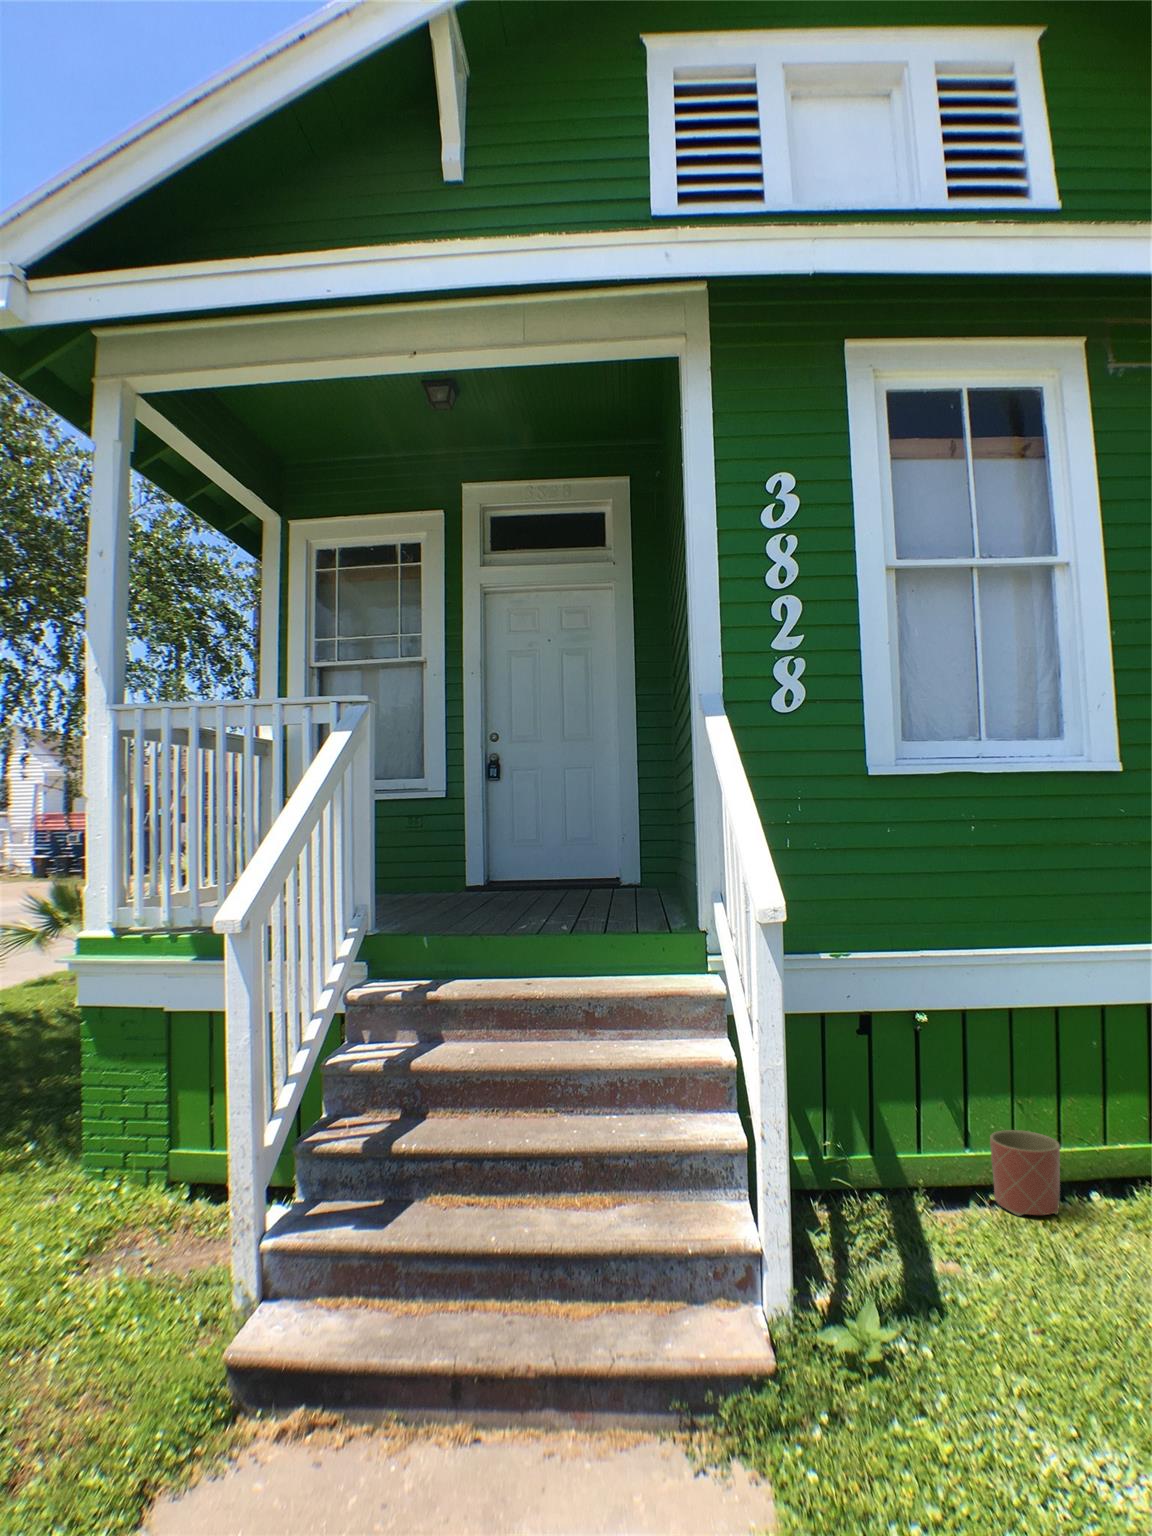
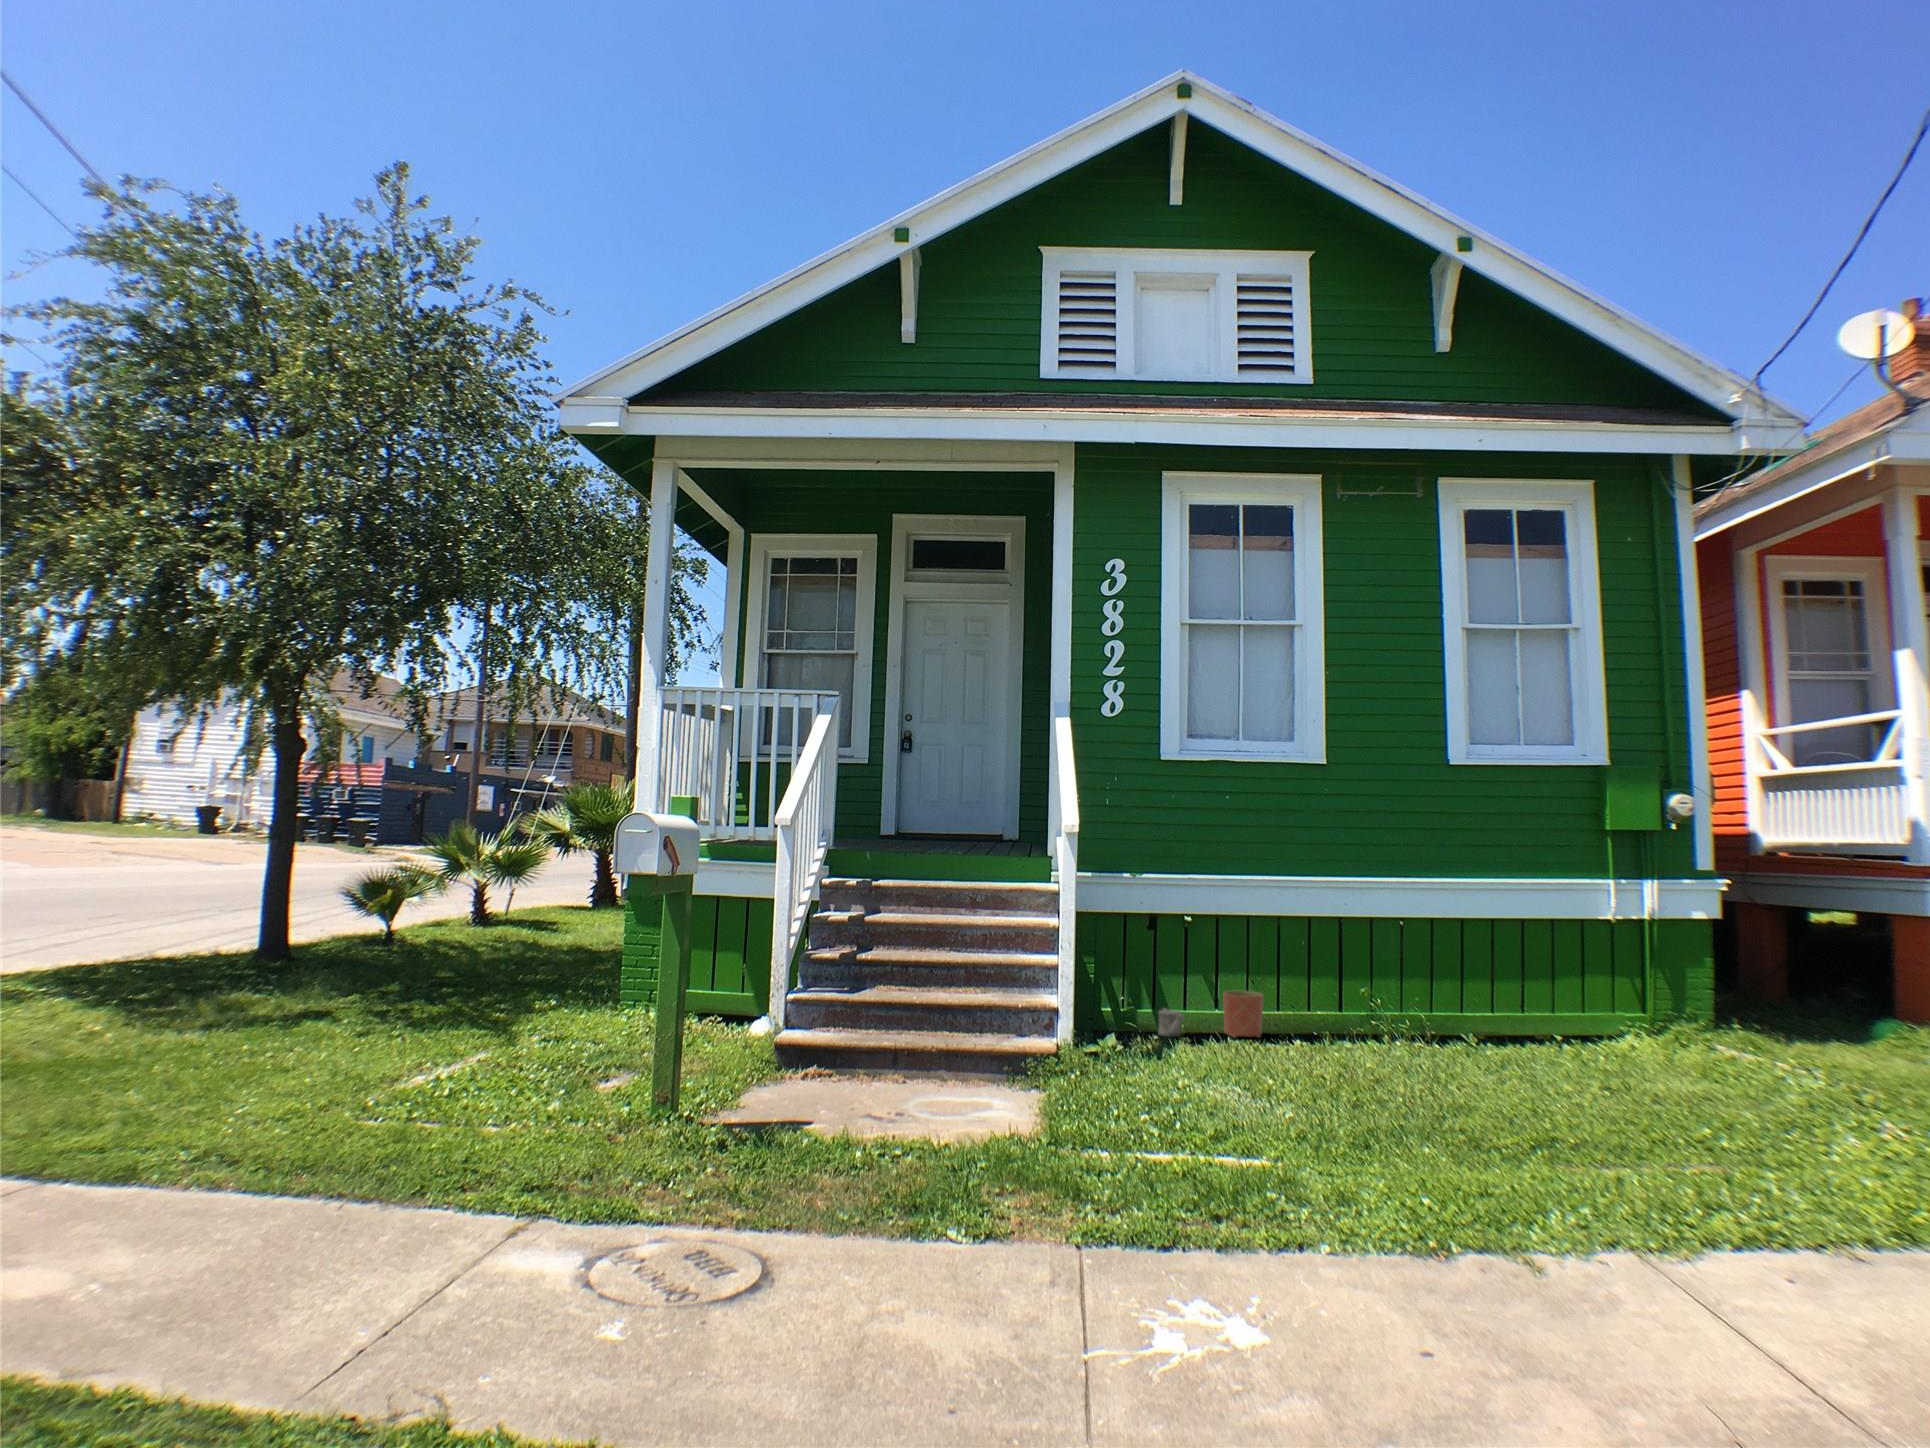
watering can: none [891,1163,947,1221] -> present [1158,1008,1184,1037]

